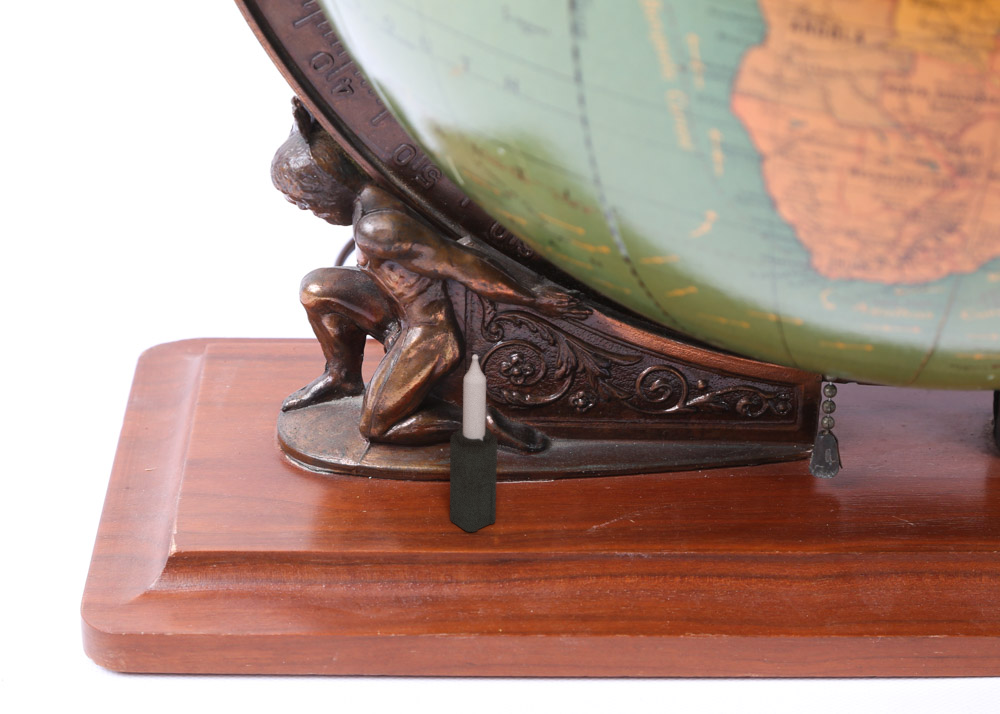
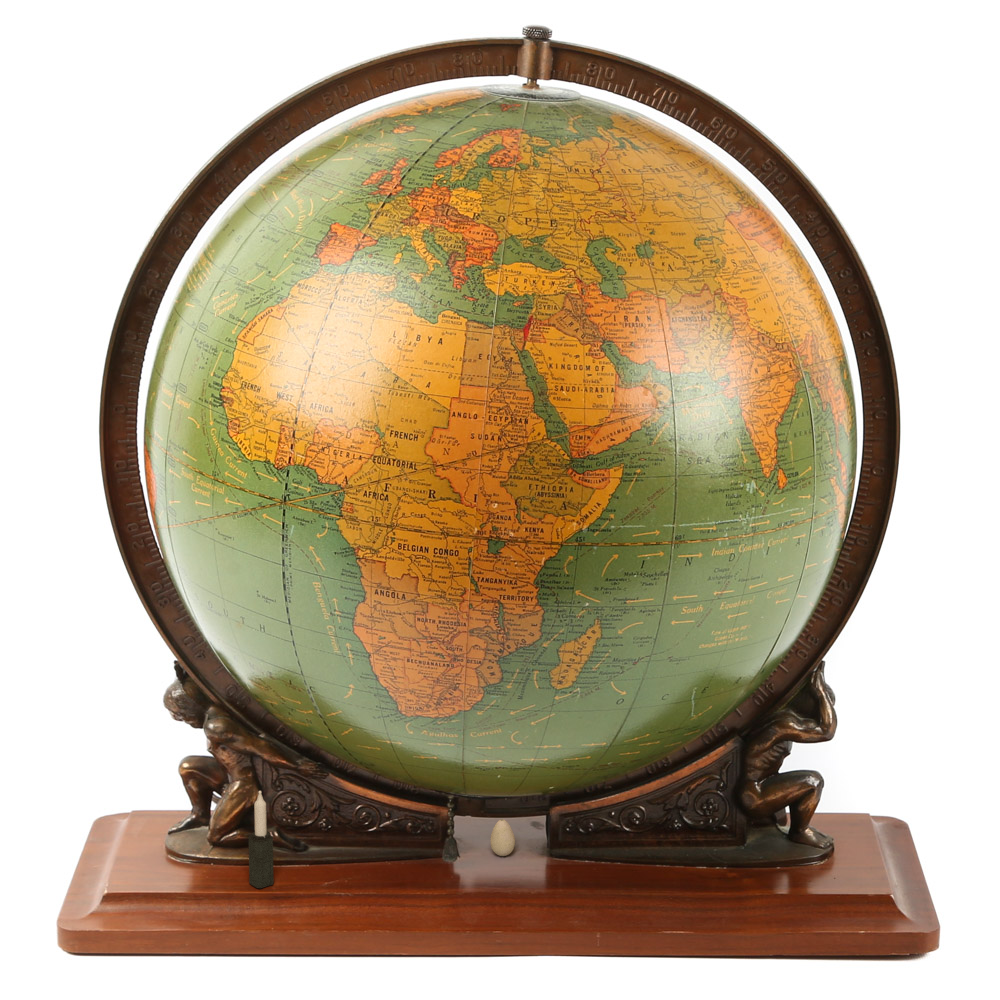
decorative egg: none [871,391,917,453] -> present [490,819,515,856]

